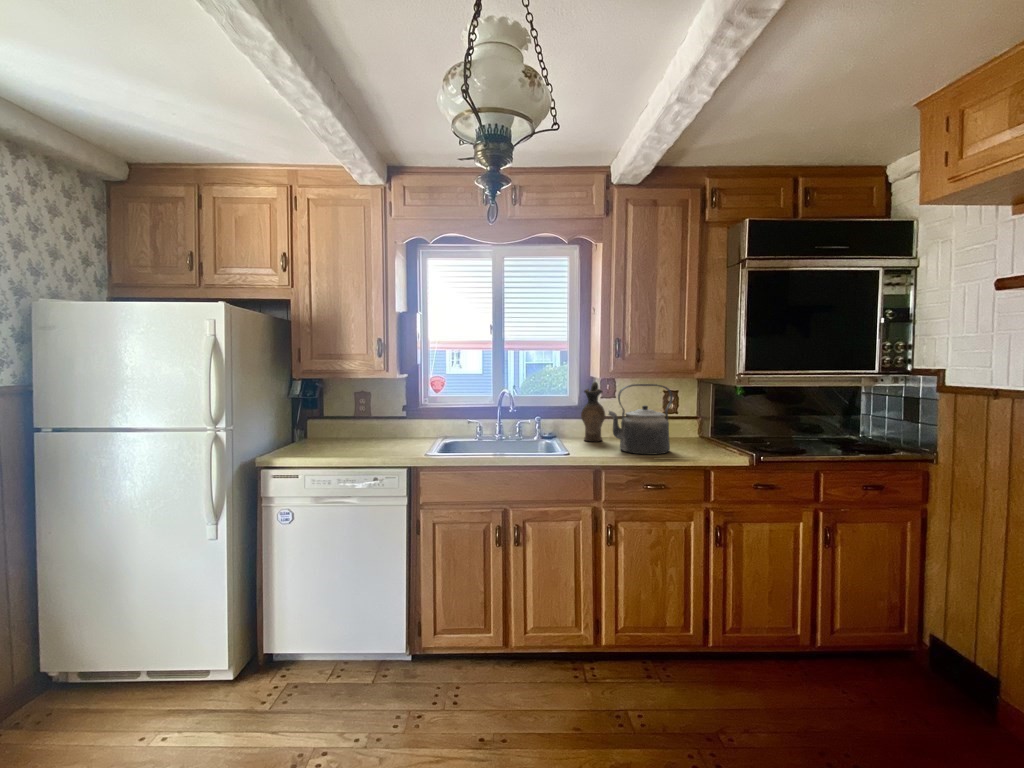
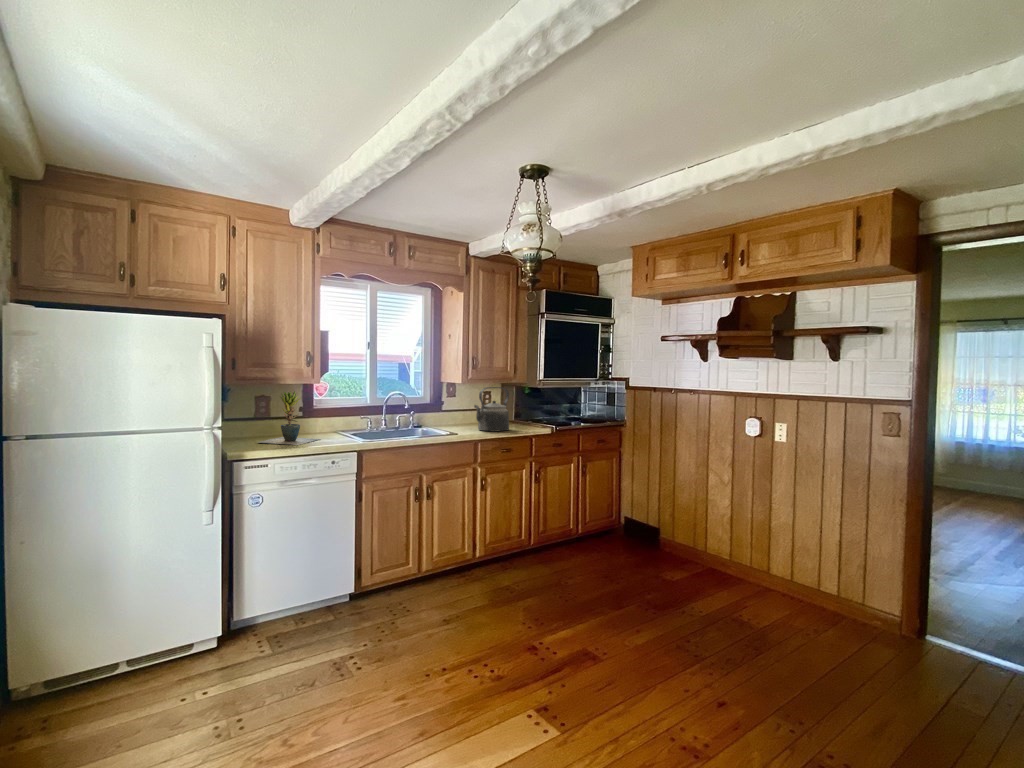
ceramic pitcher: present [581,382,605,441] -> none [441,386,459,428]
potted plant: none [328,387,399,453] -> present [258,391,319,445]

